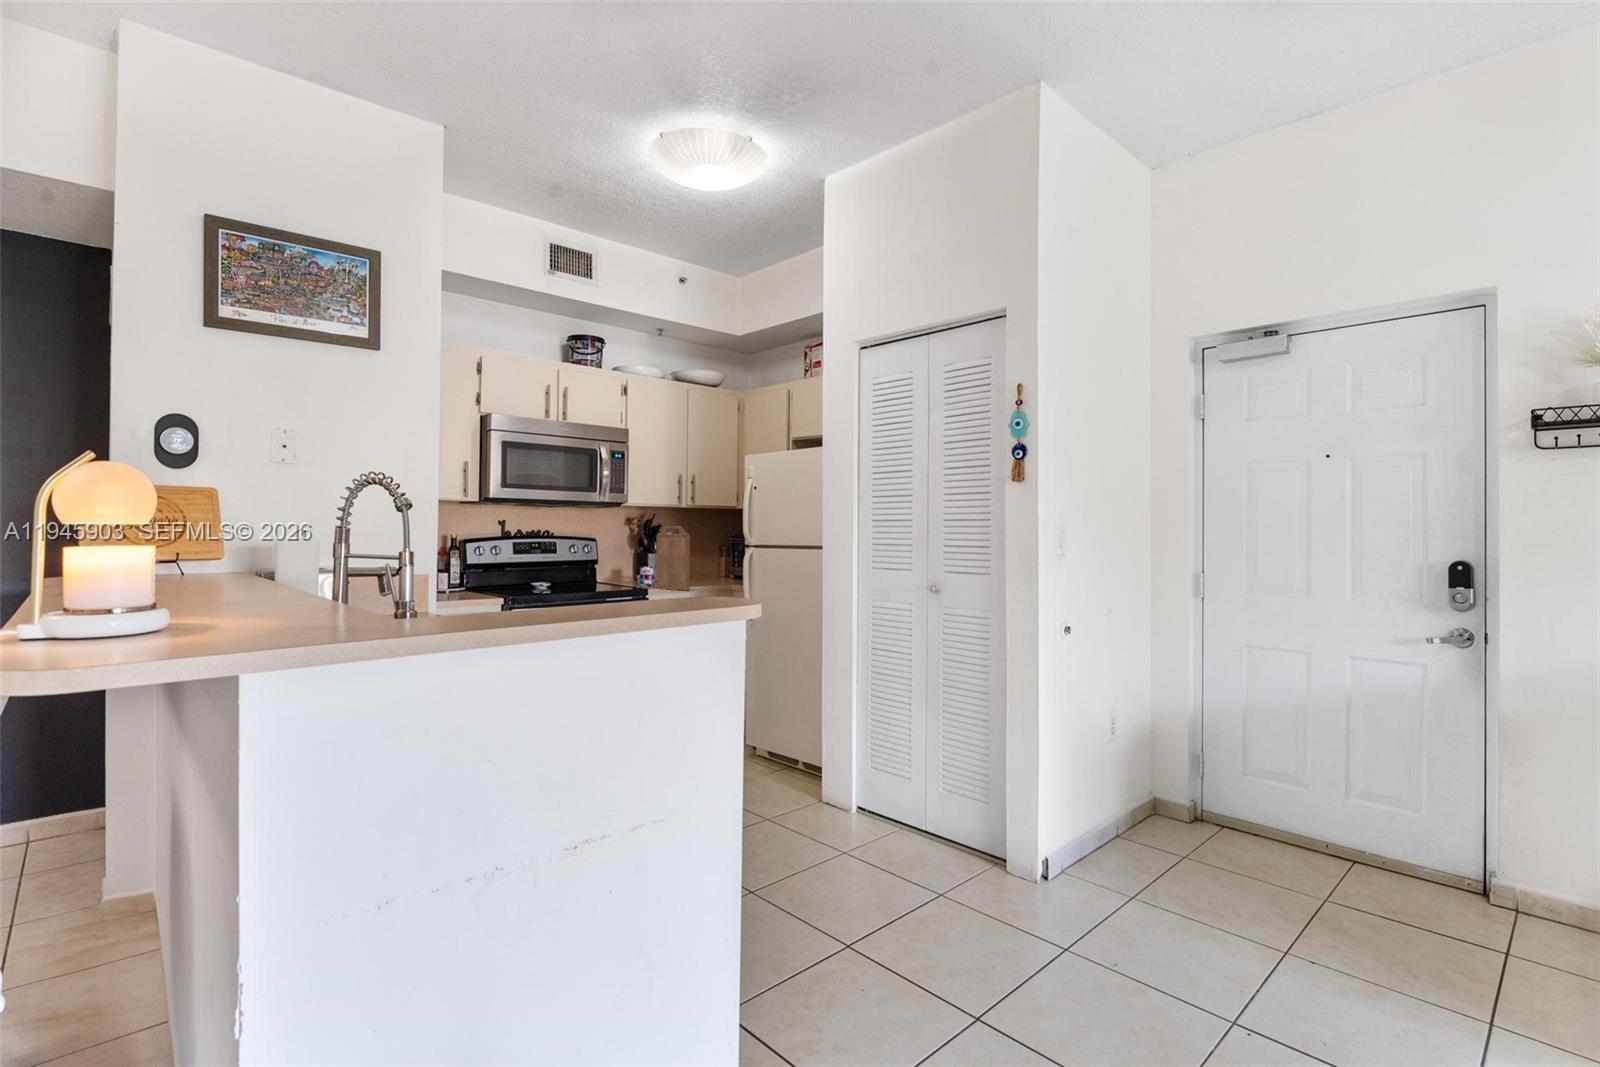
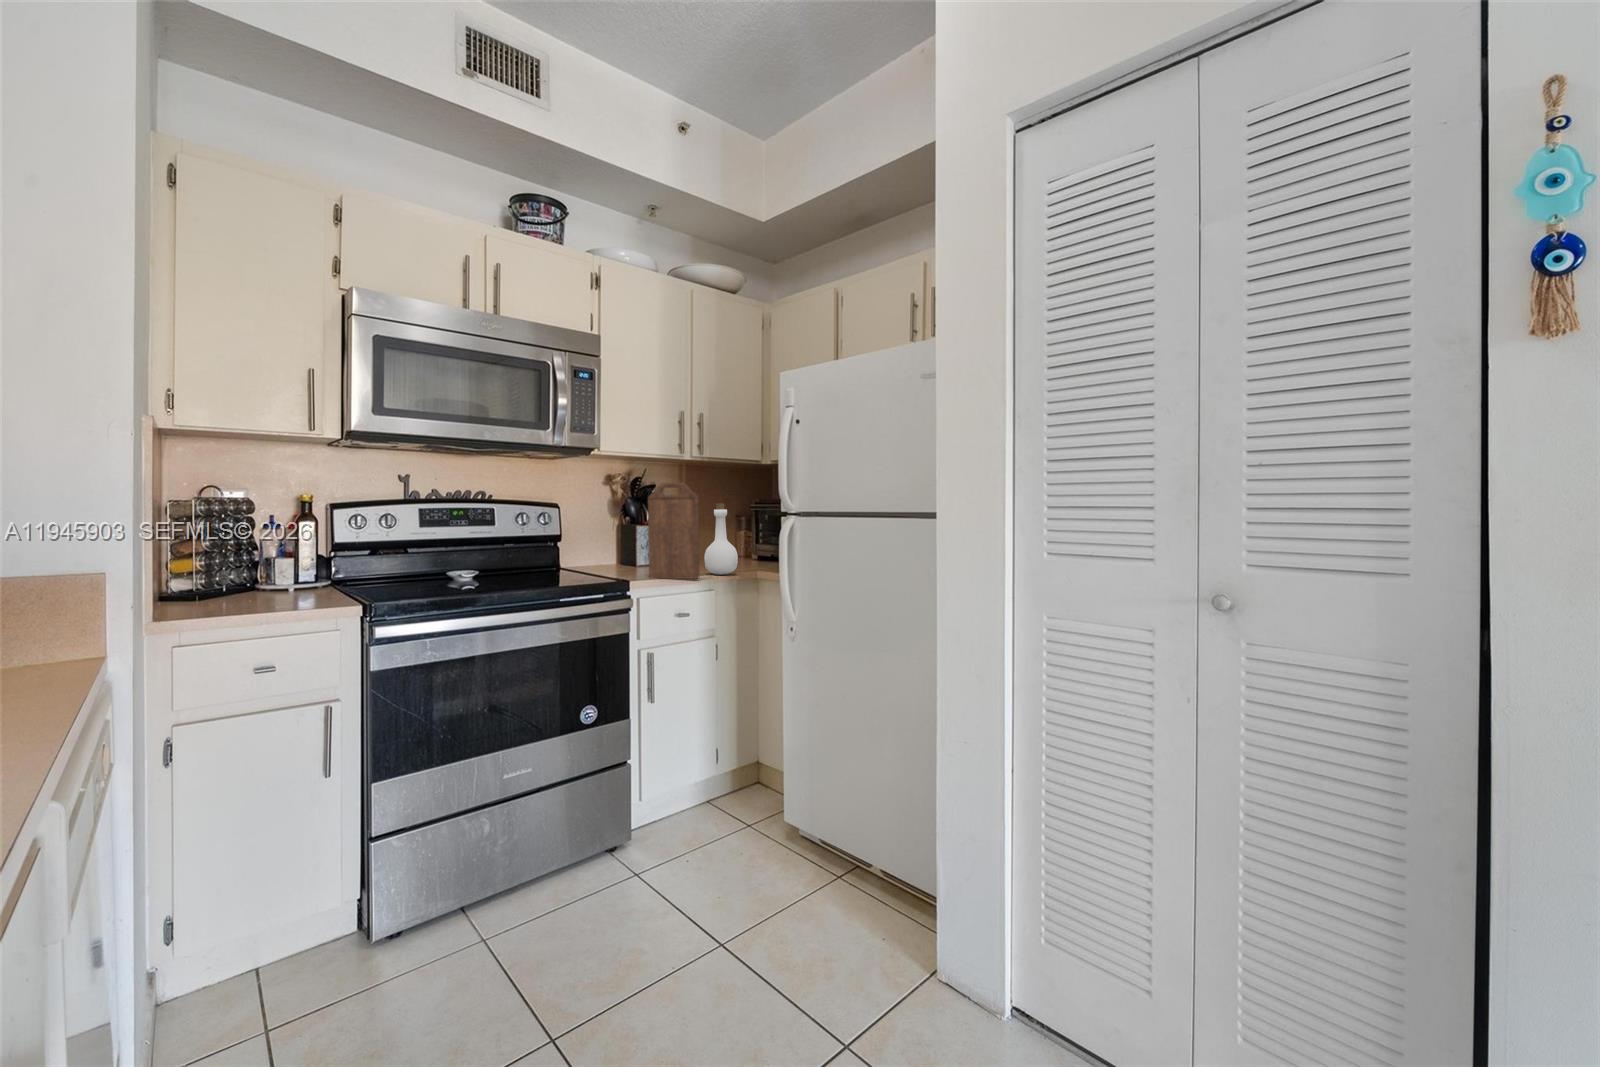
bottle: none [694,539,717,587] -> present [704,504,738,574]

